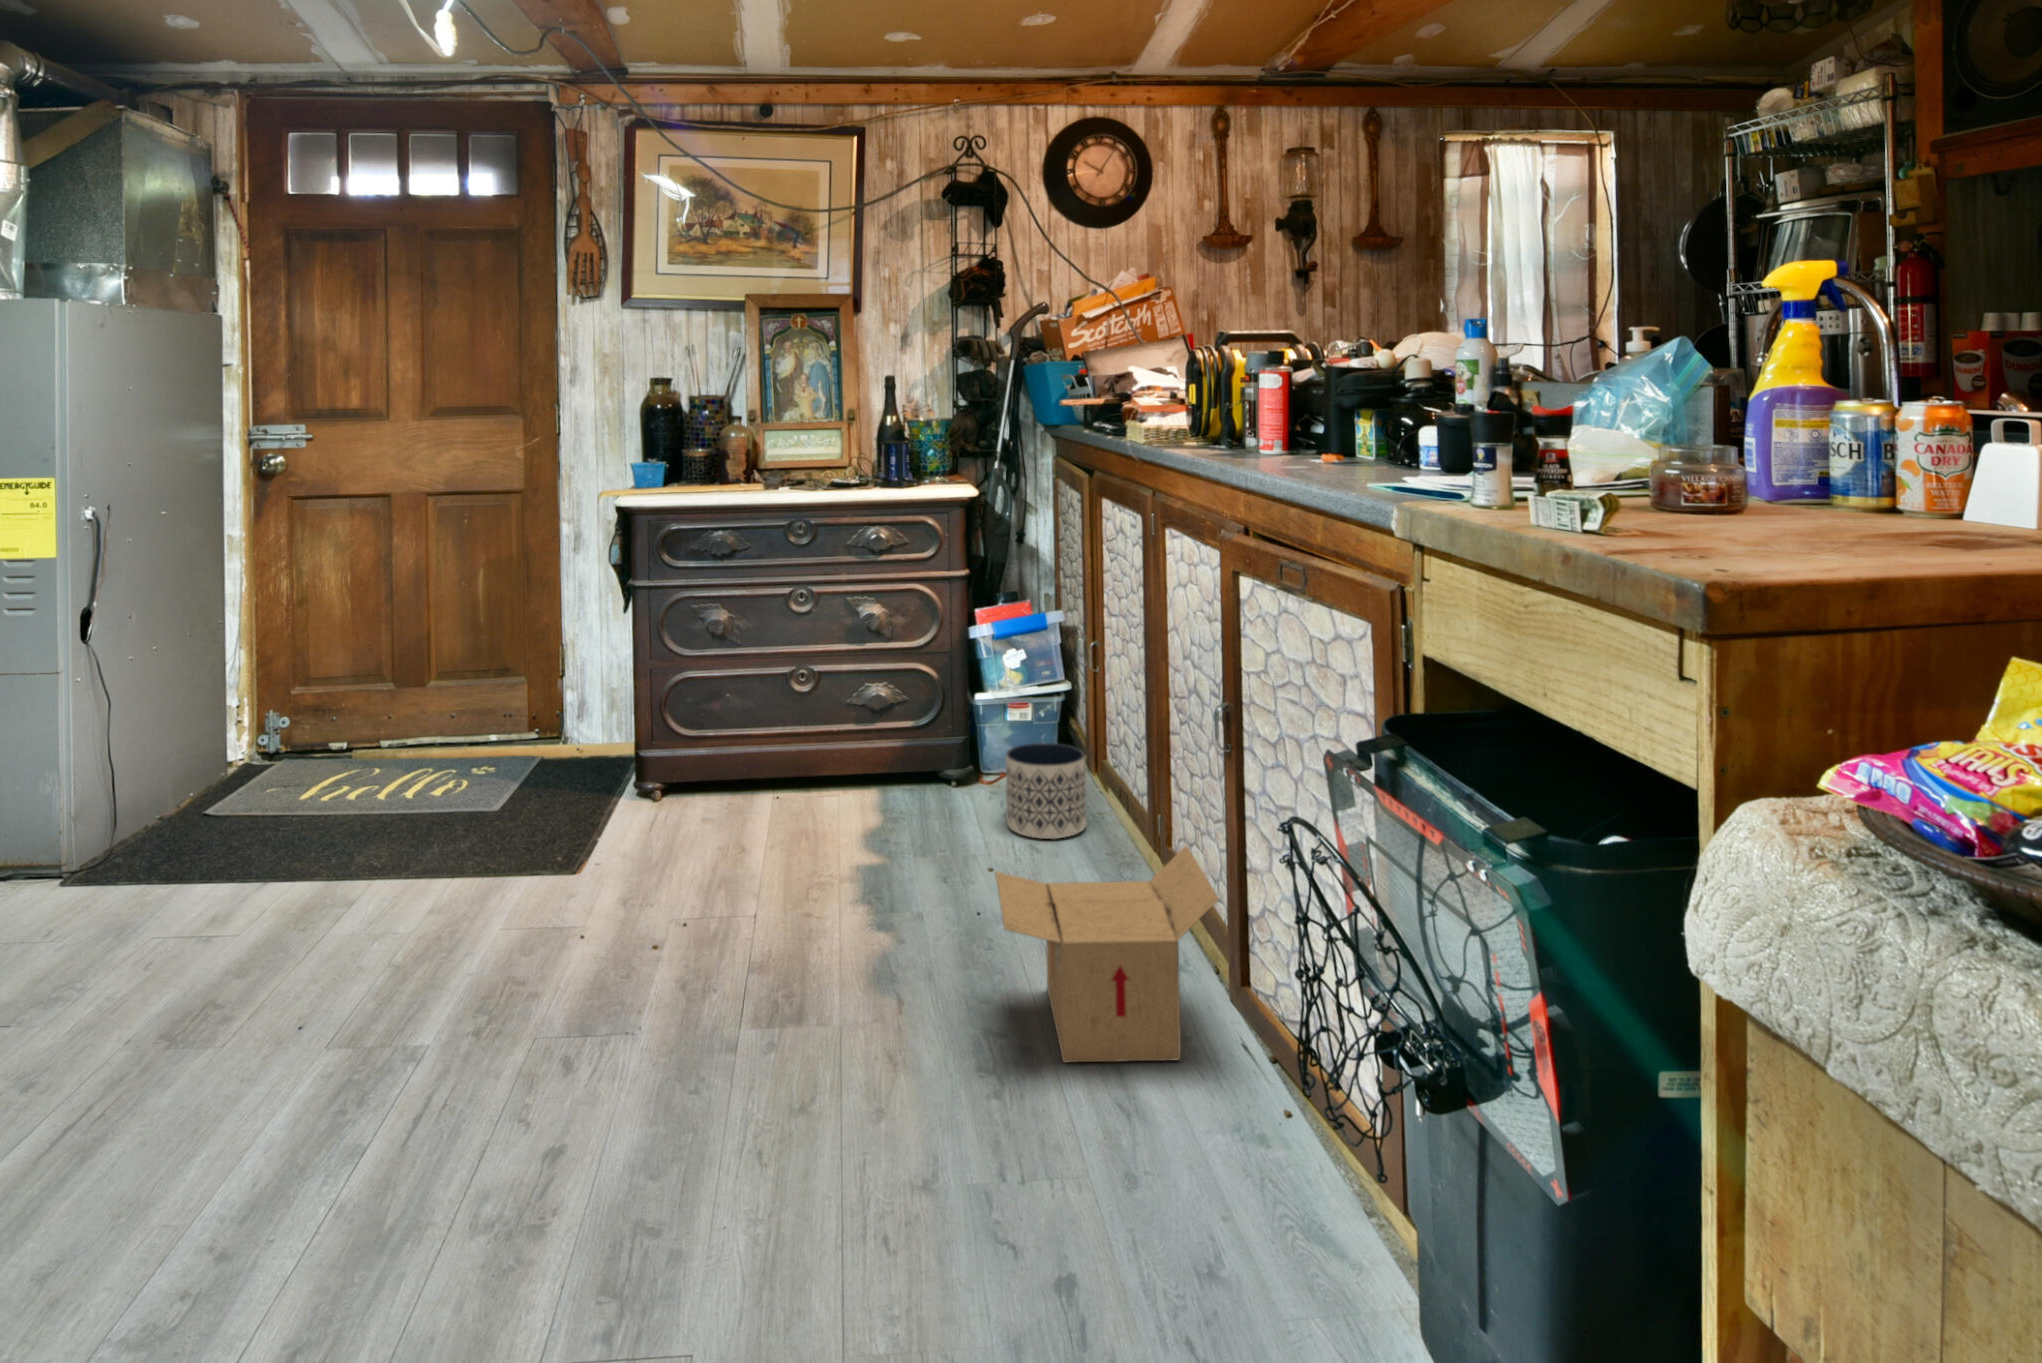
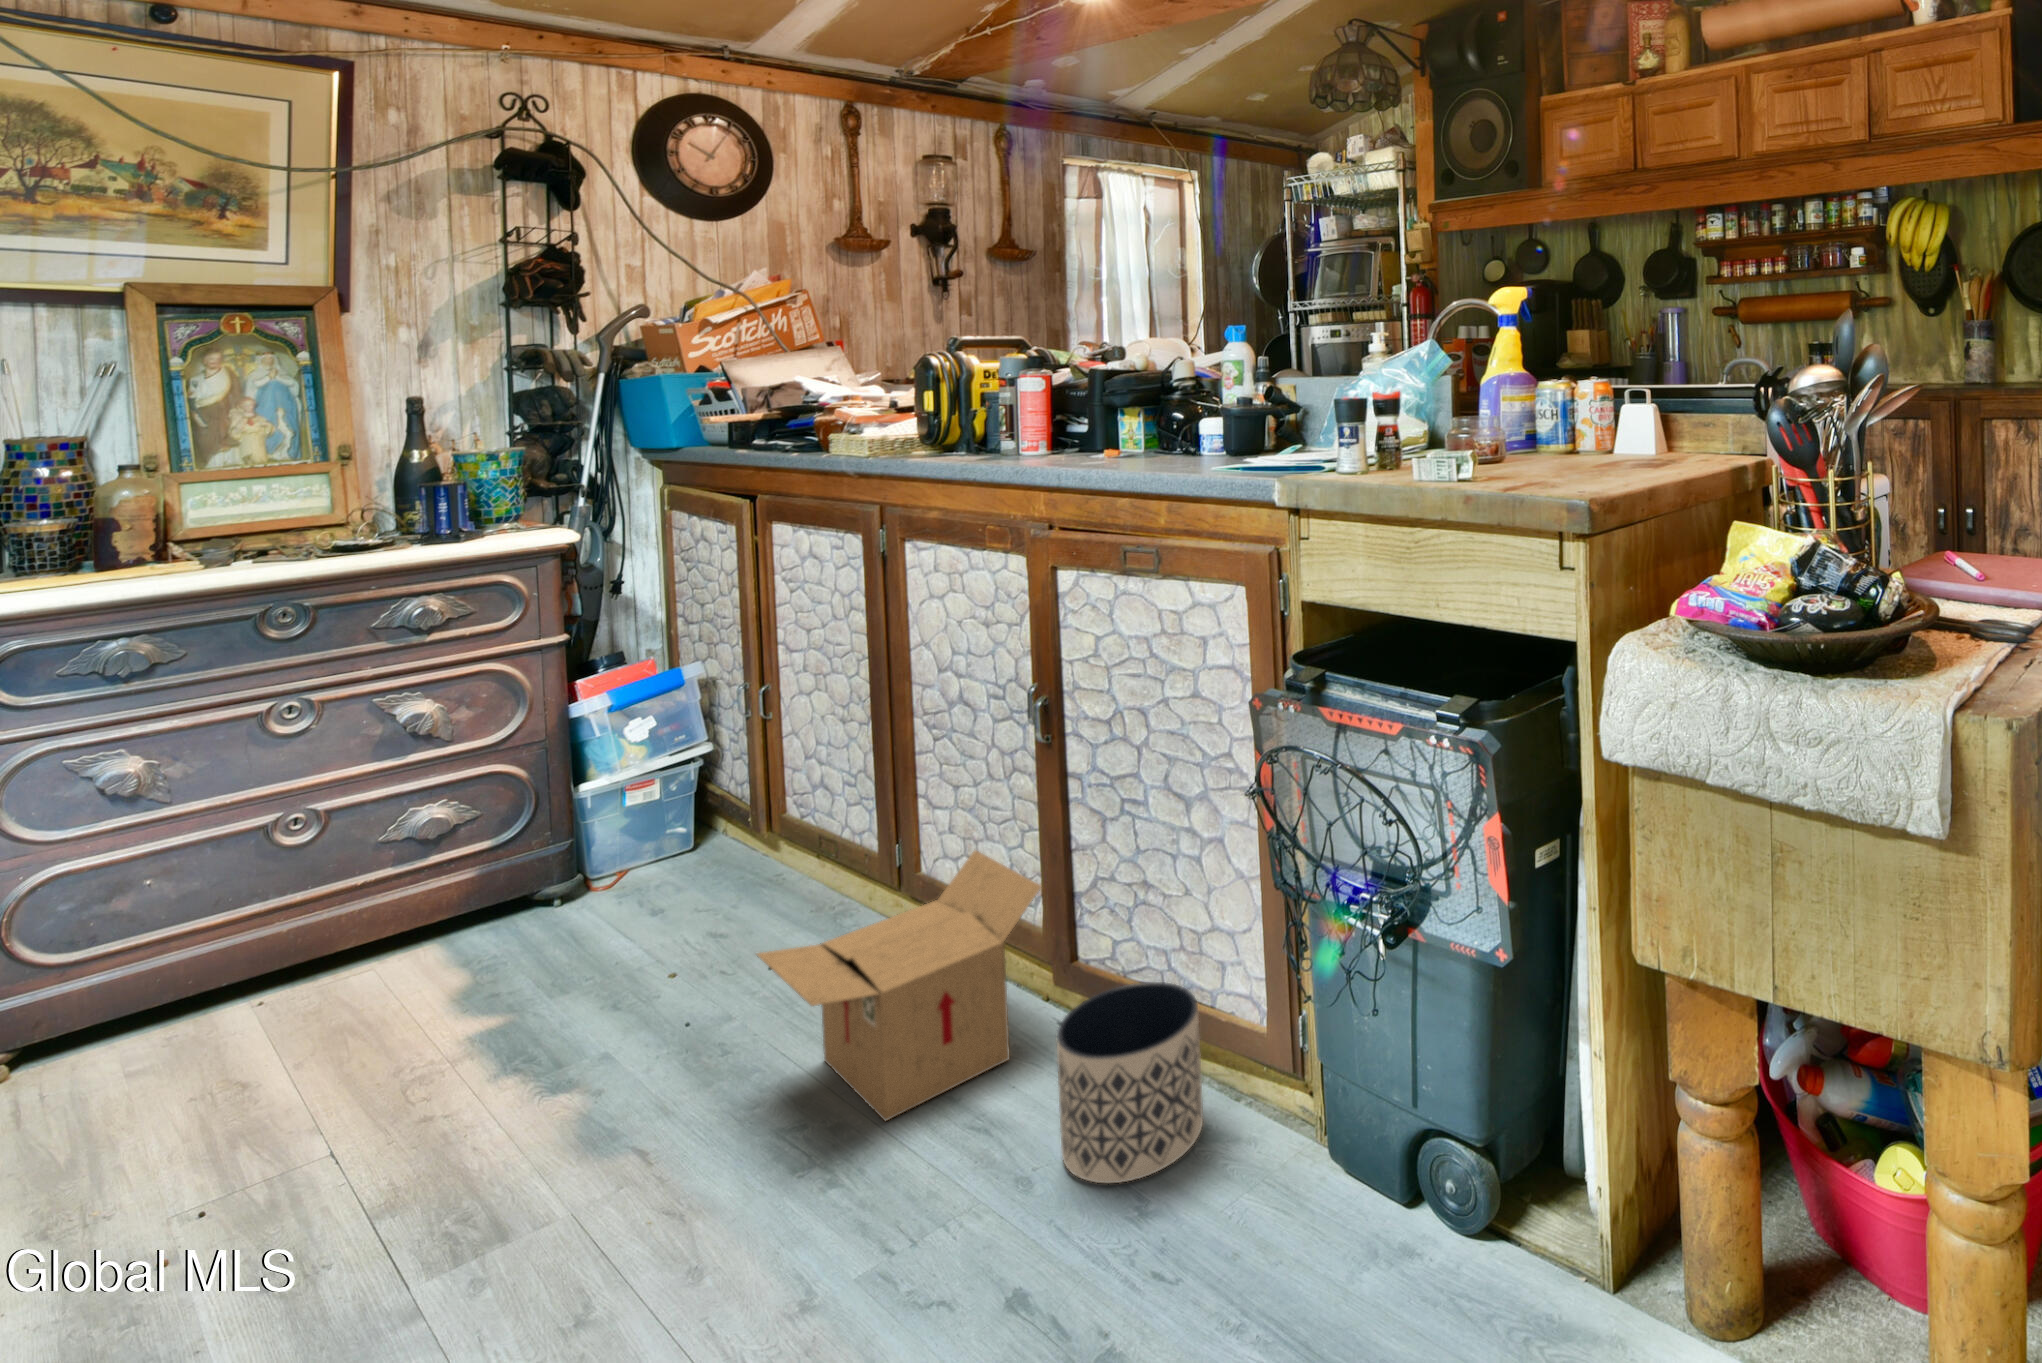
planter: present [1006,743,1087,839] -> present [1057,982,1203,1183]

